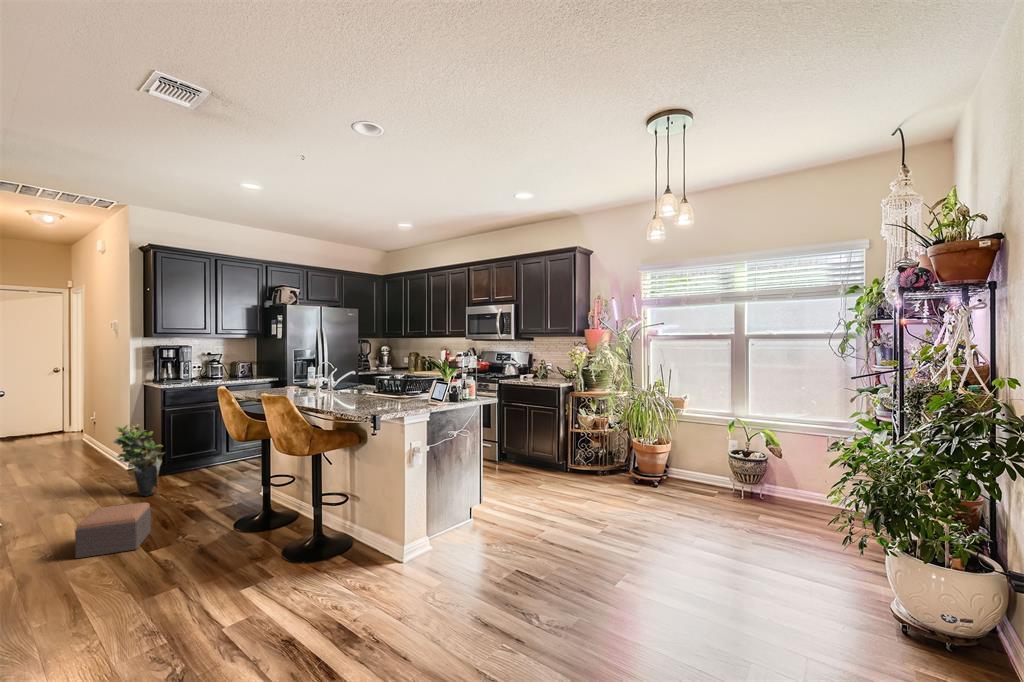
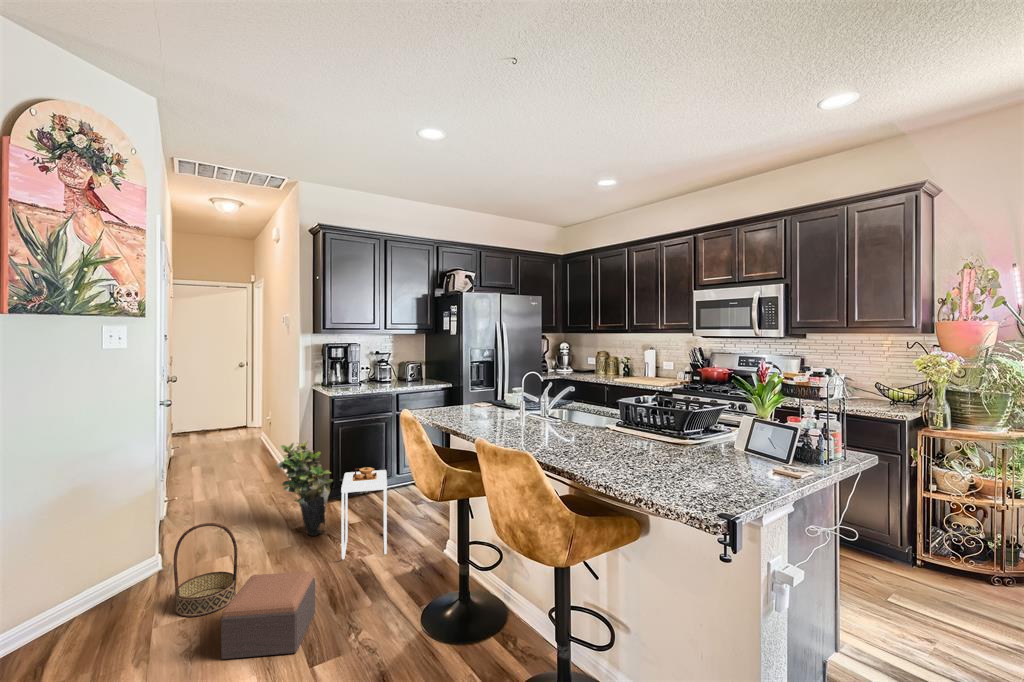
side table: none [173,438,213,505] -> present [341,467,387,559]
basket: none [24,477,82,545] -> present [174,523,237,617]

